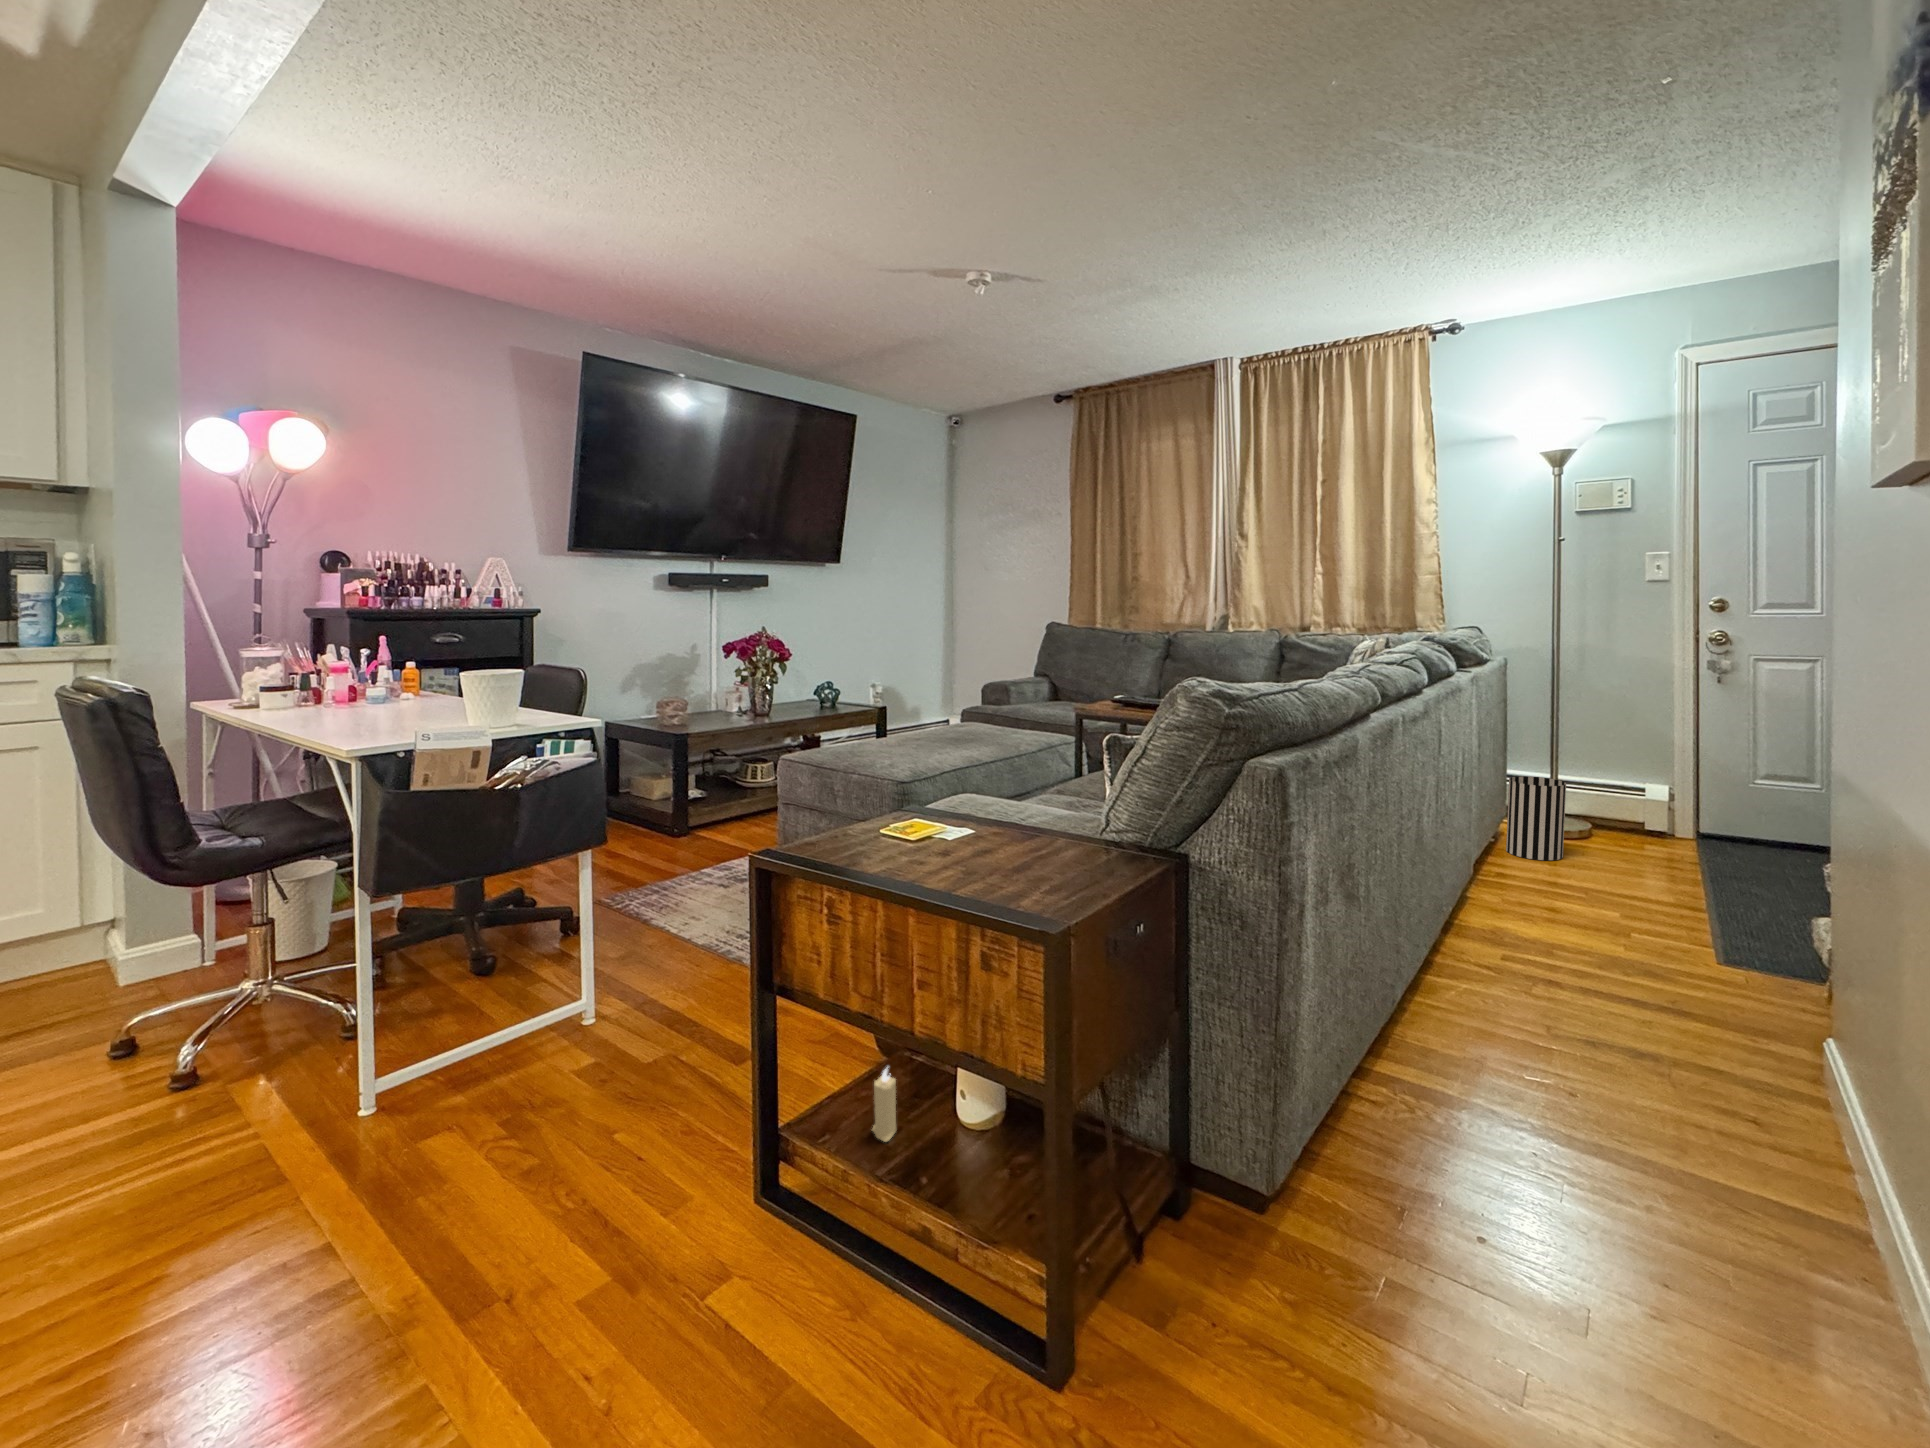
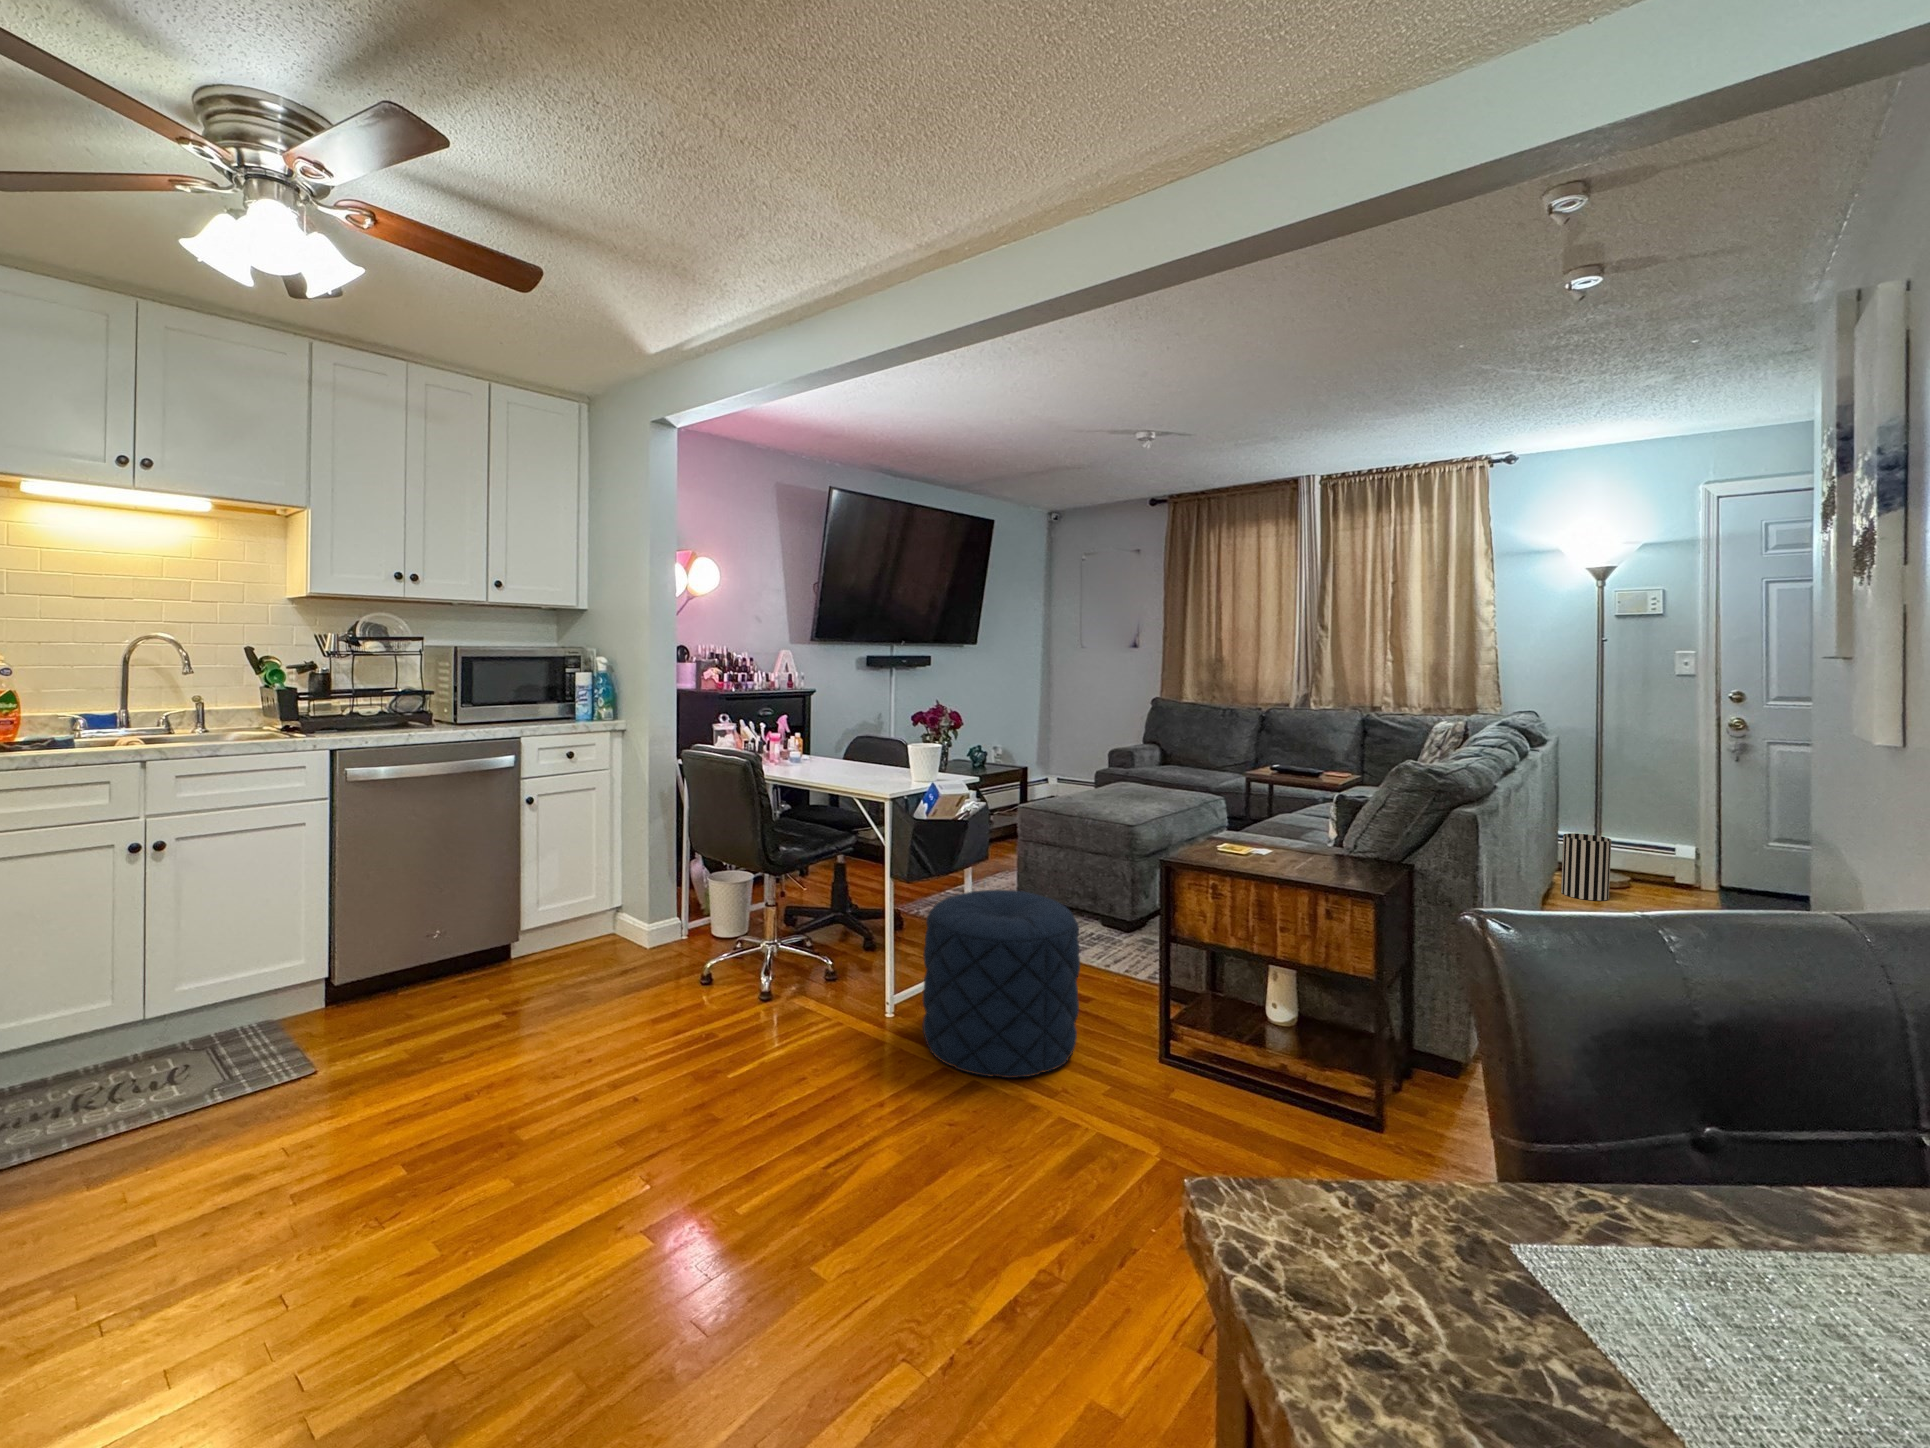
pouf: none [260,904,619,1303] -> present [923,890,1080,1078]
candle: present [872,1067,896,1142] -> none [1225,980,1241,1021]

